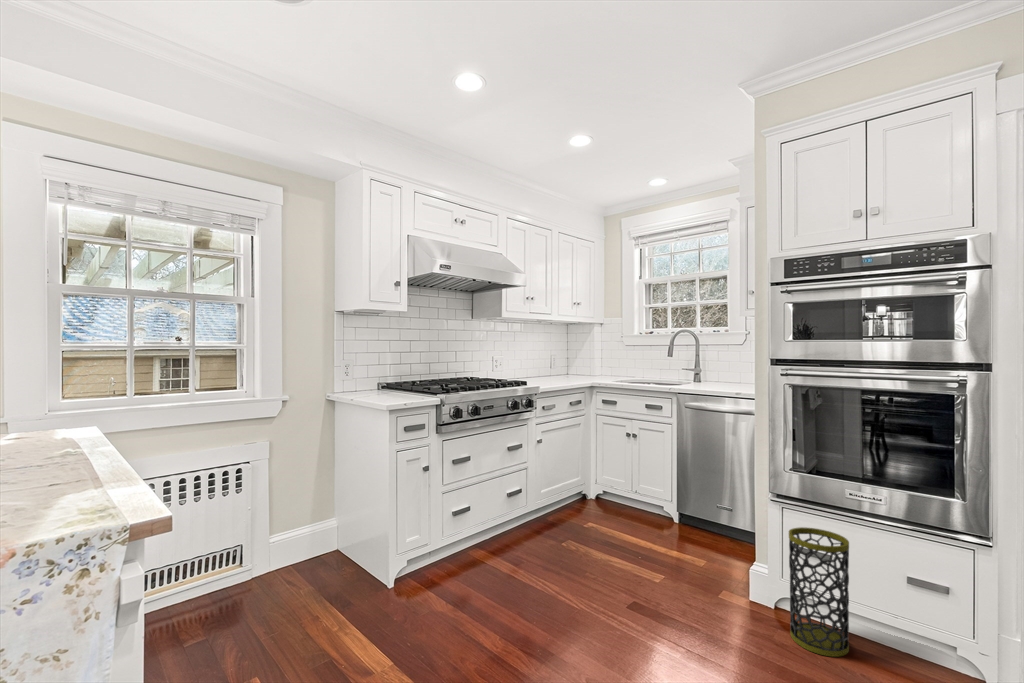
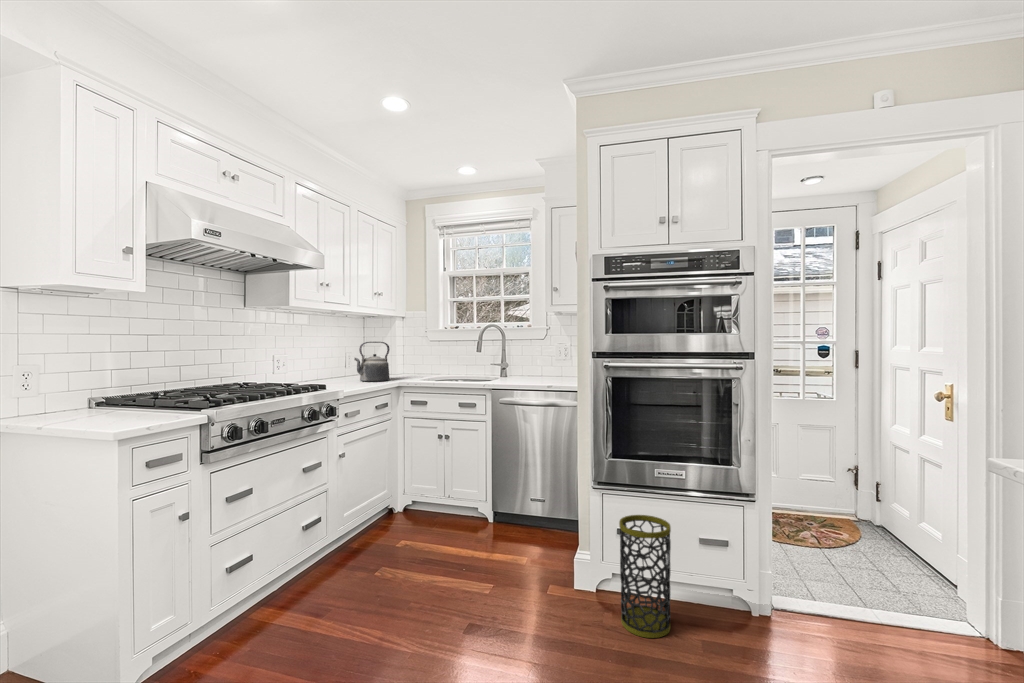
kettle: none [555,346,586,381] -> present [354,342,390,382]

